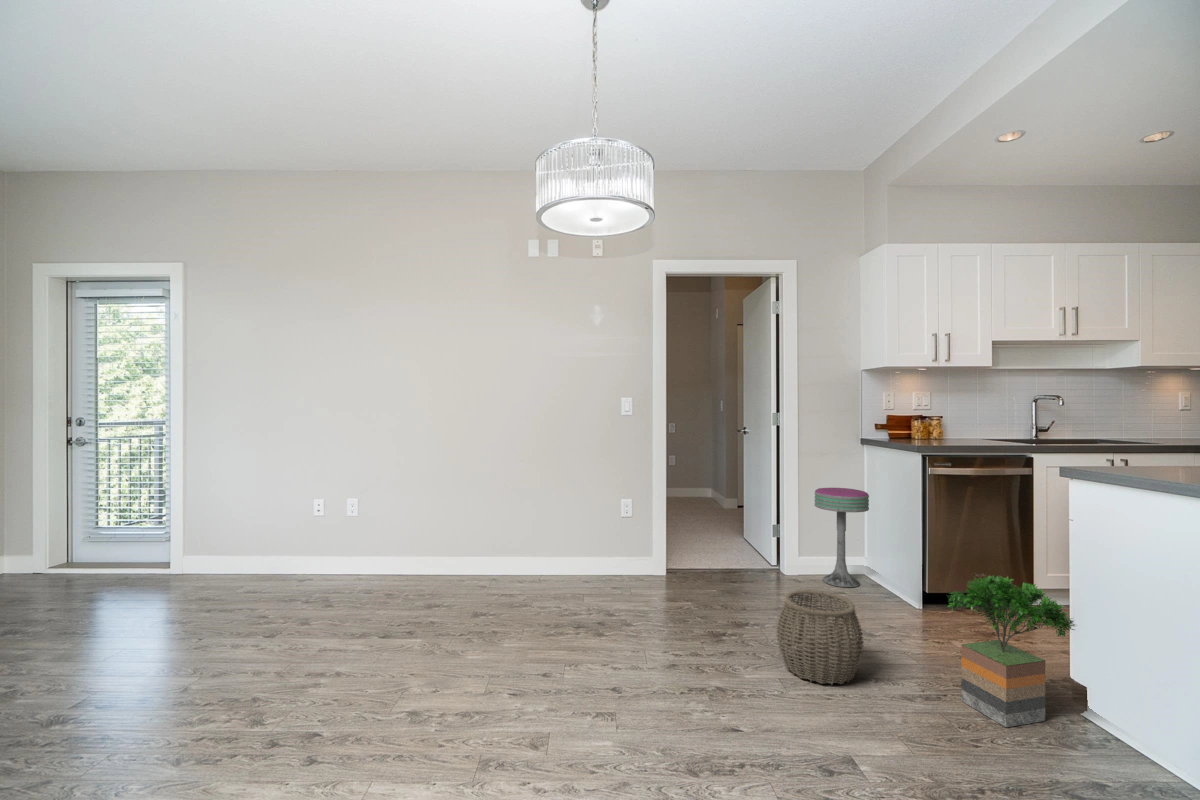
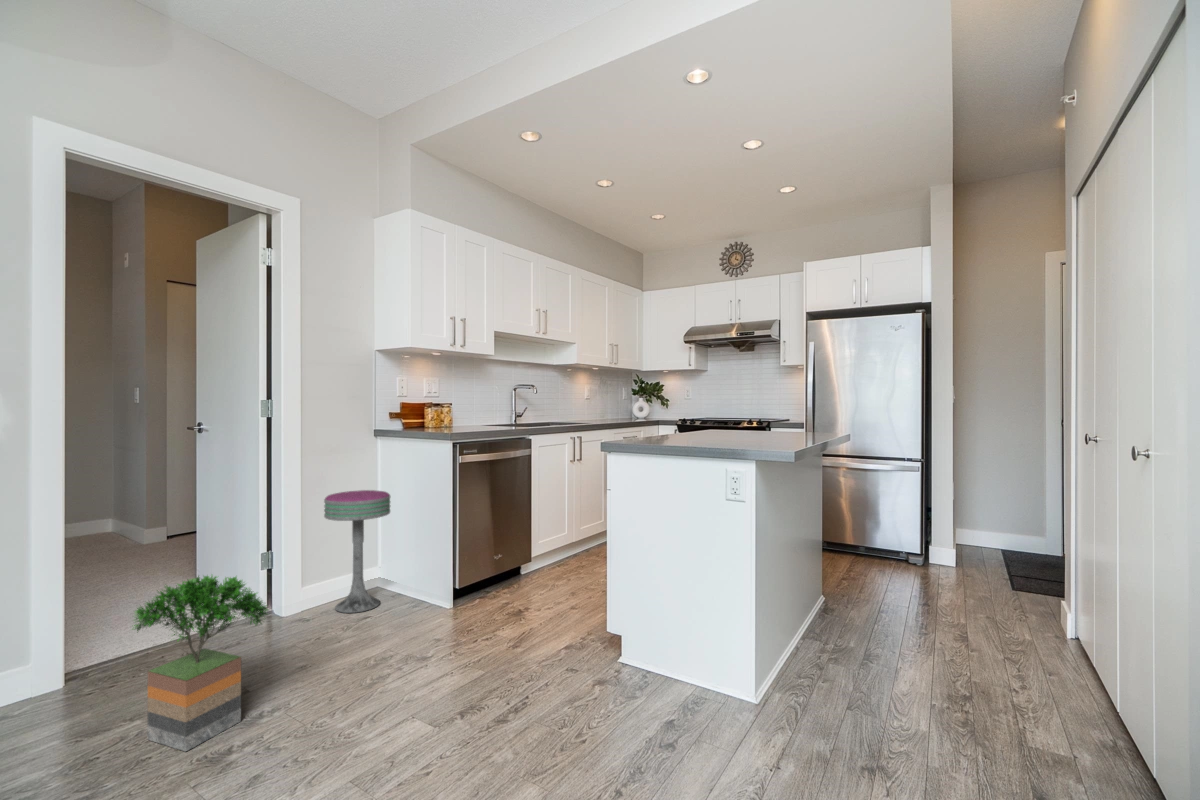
potted tree: present [948,575,1075,727] -> present [134,576,269,751]
woven basket: present [776,590,864,685] -> none [333,626,449,760]

